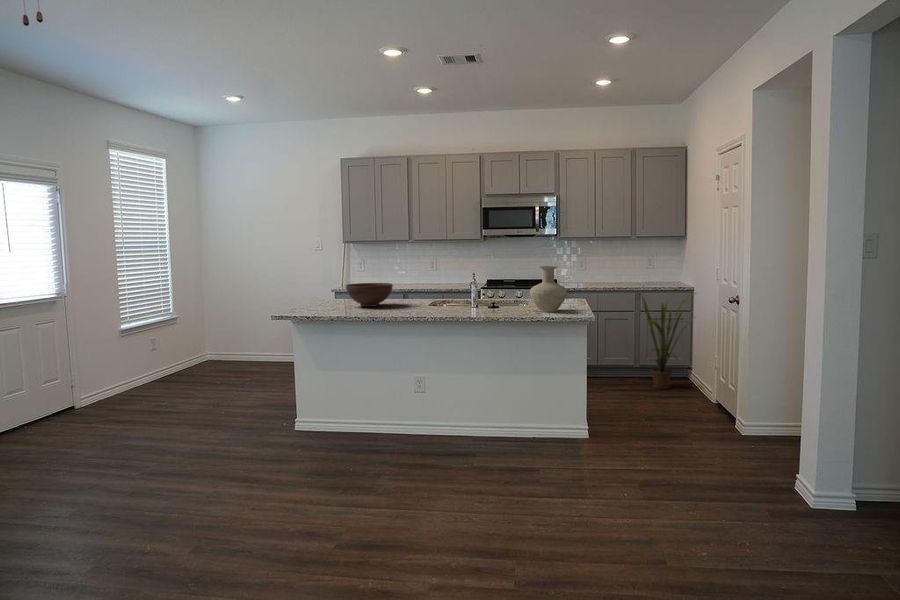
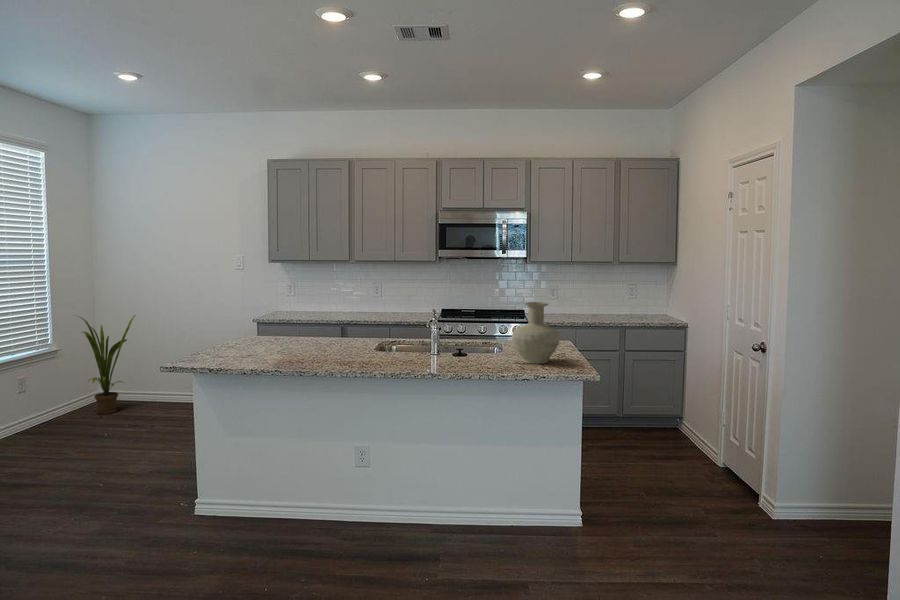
fruit bowl: present [346,283,393,307] -> none [265,317,328,350]
house plant: present [642,294,692,389] -> present [78,315,136,414]

